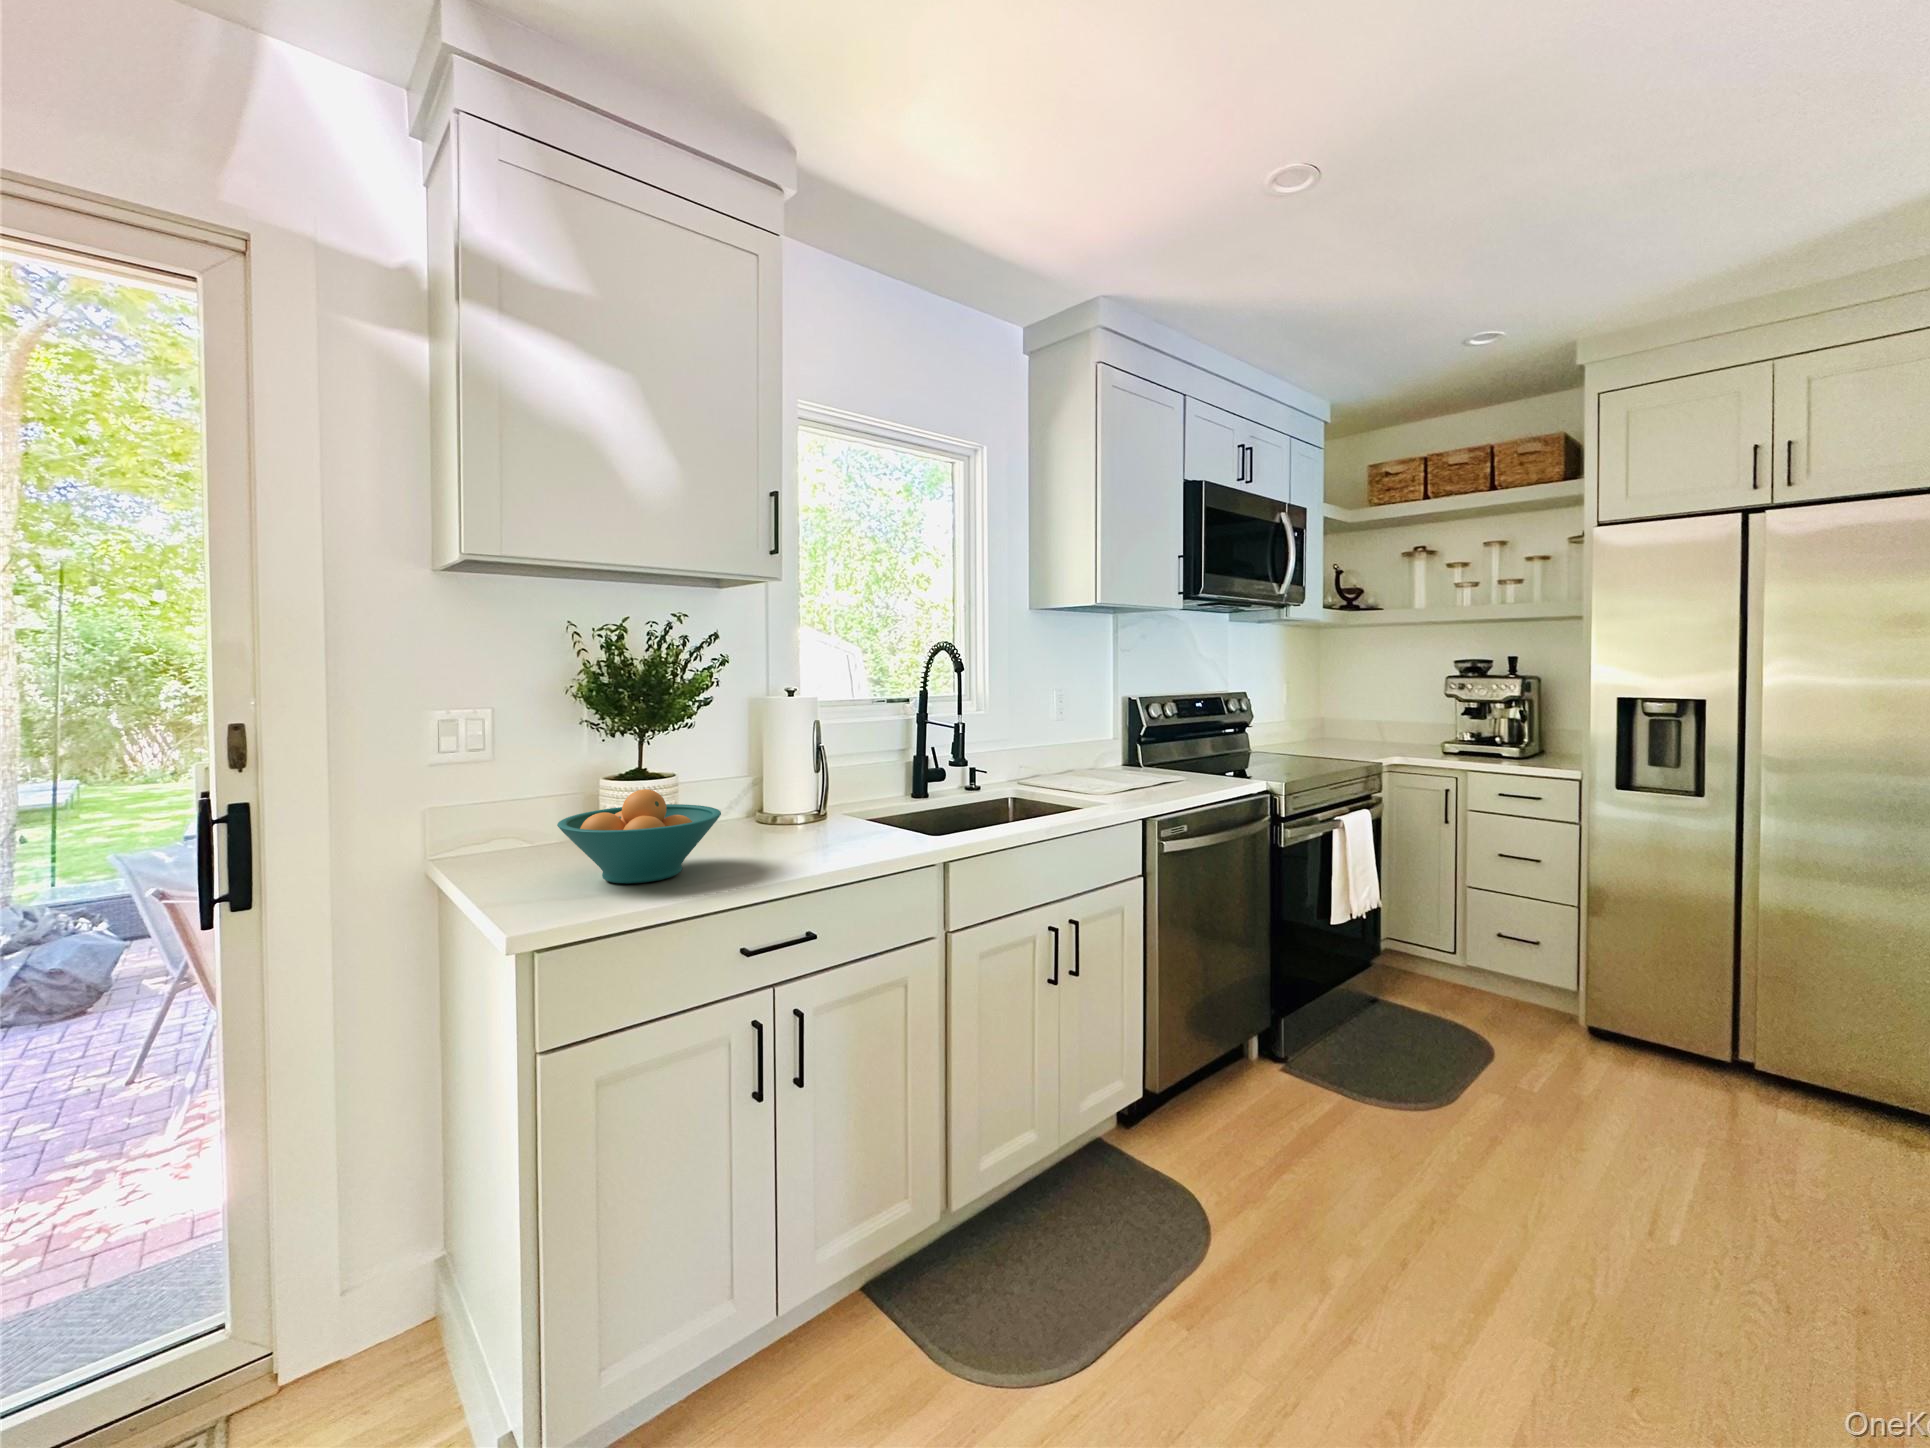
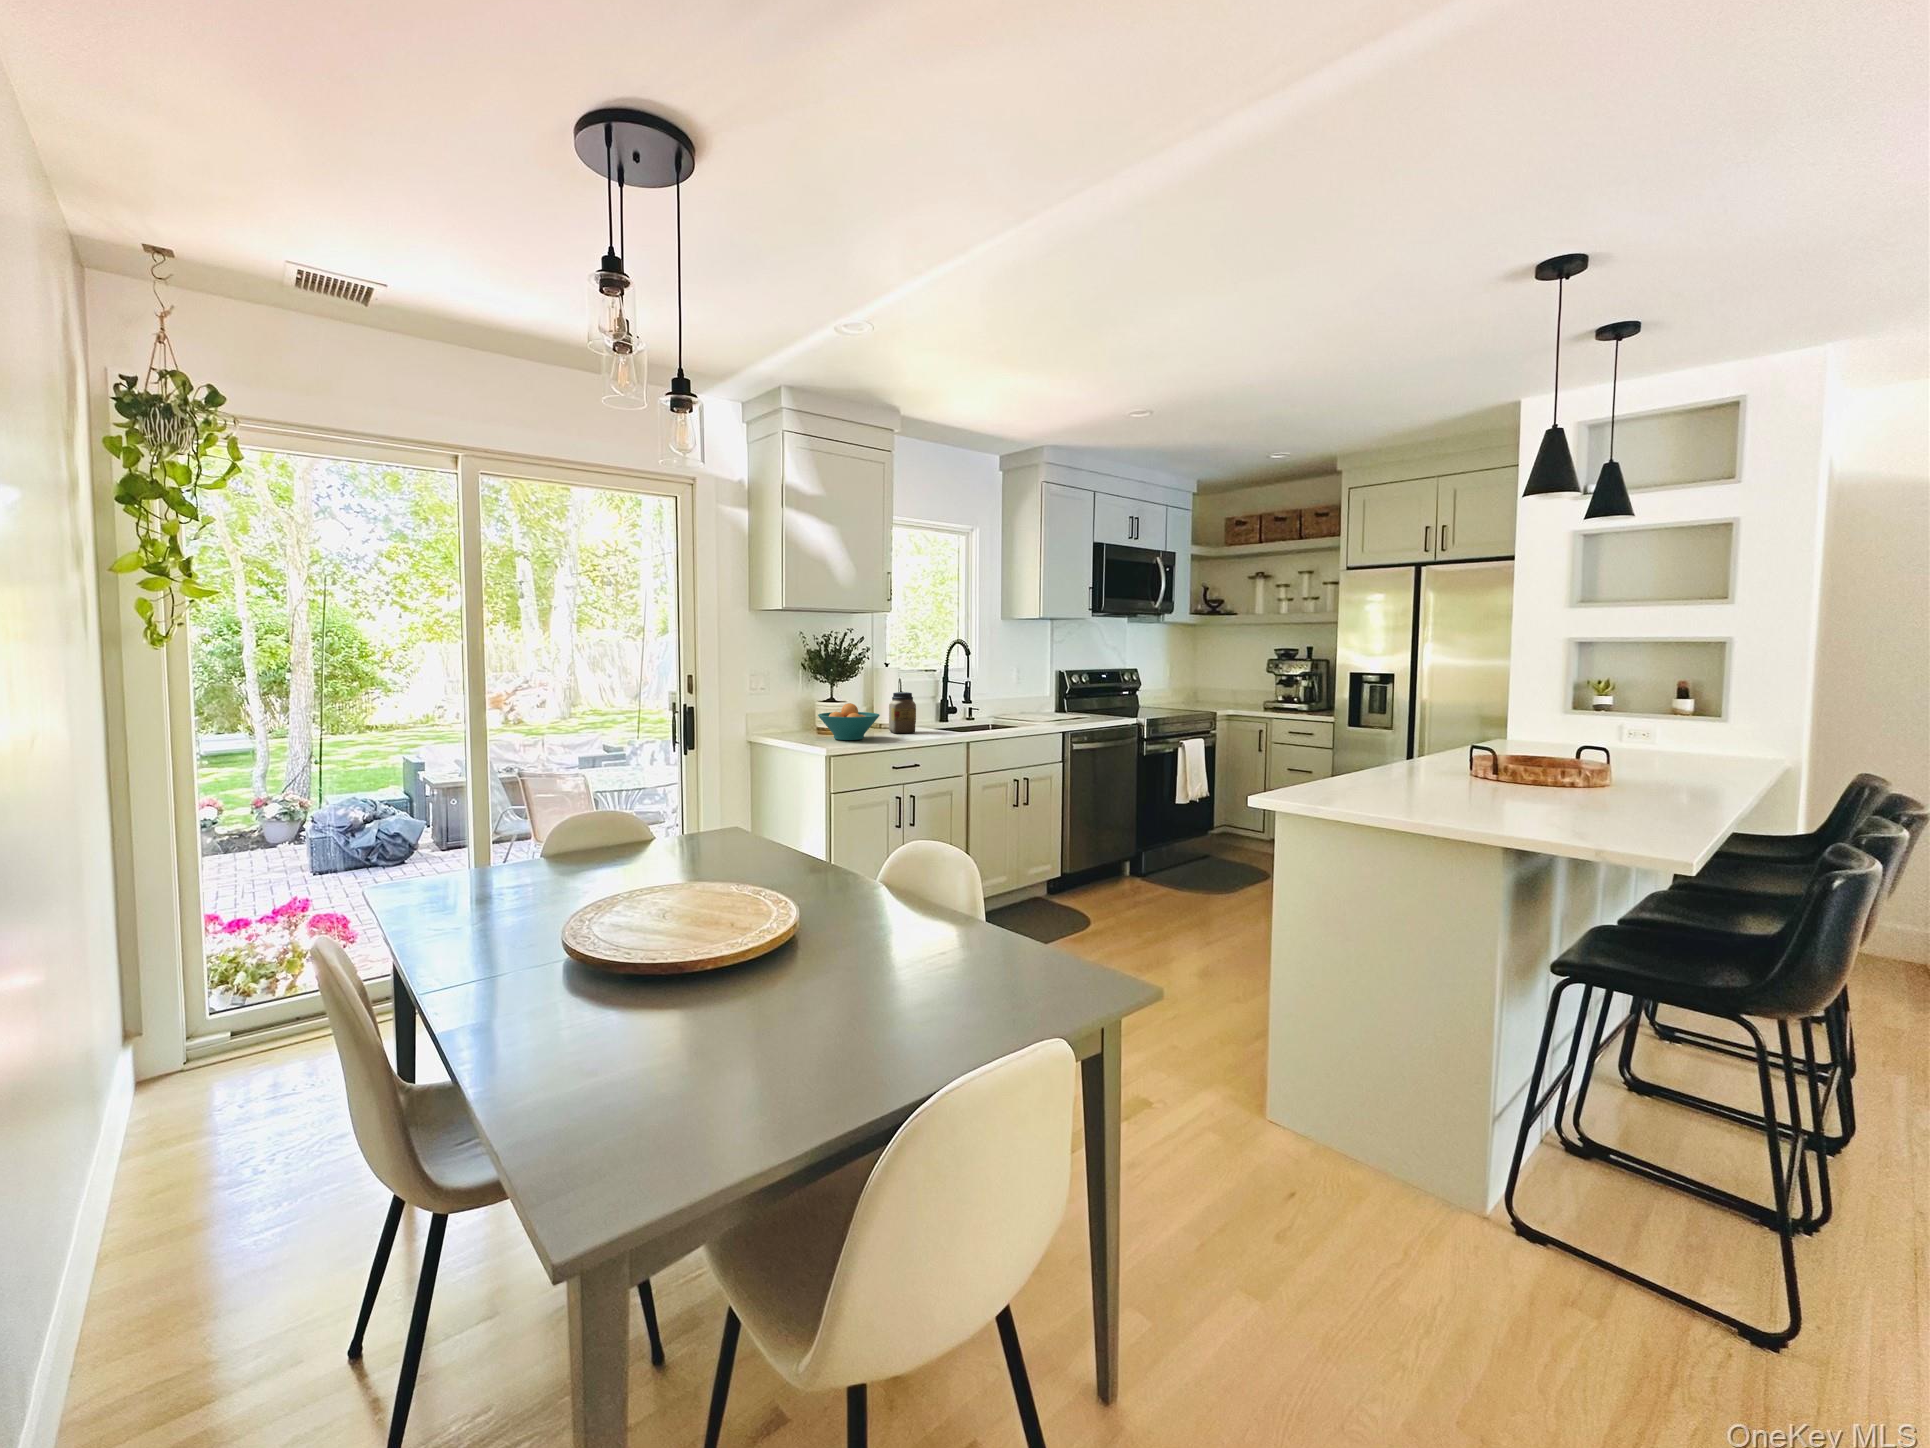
jar: none [775,753,831,847] -> present [889,692,916,733]

